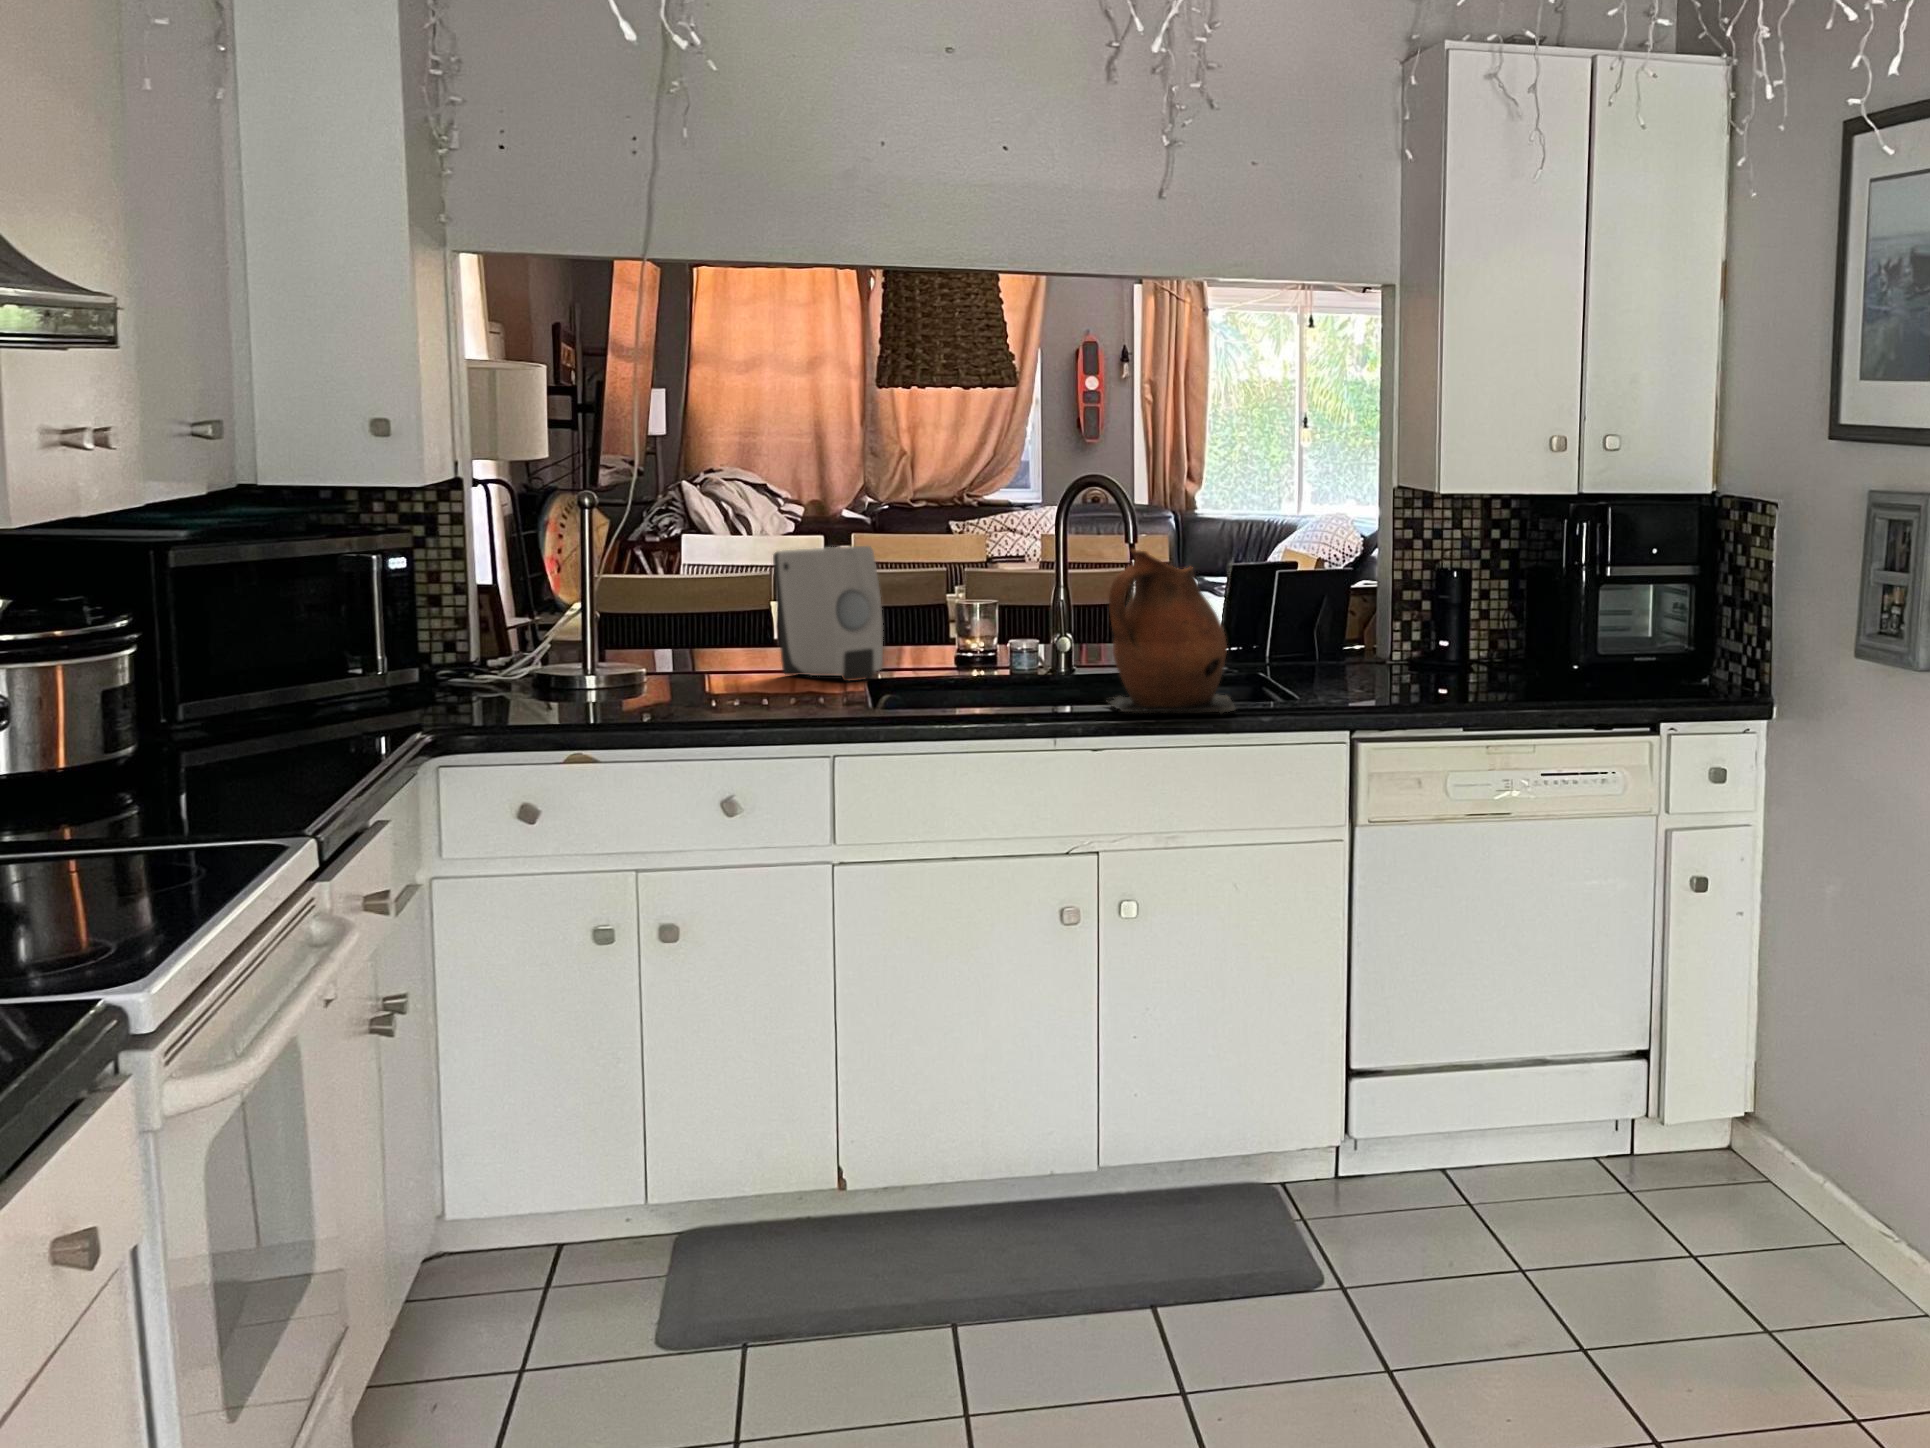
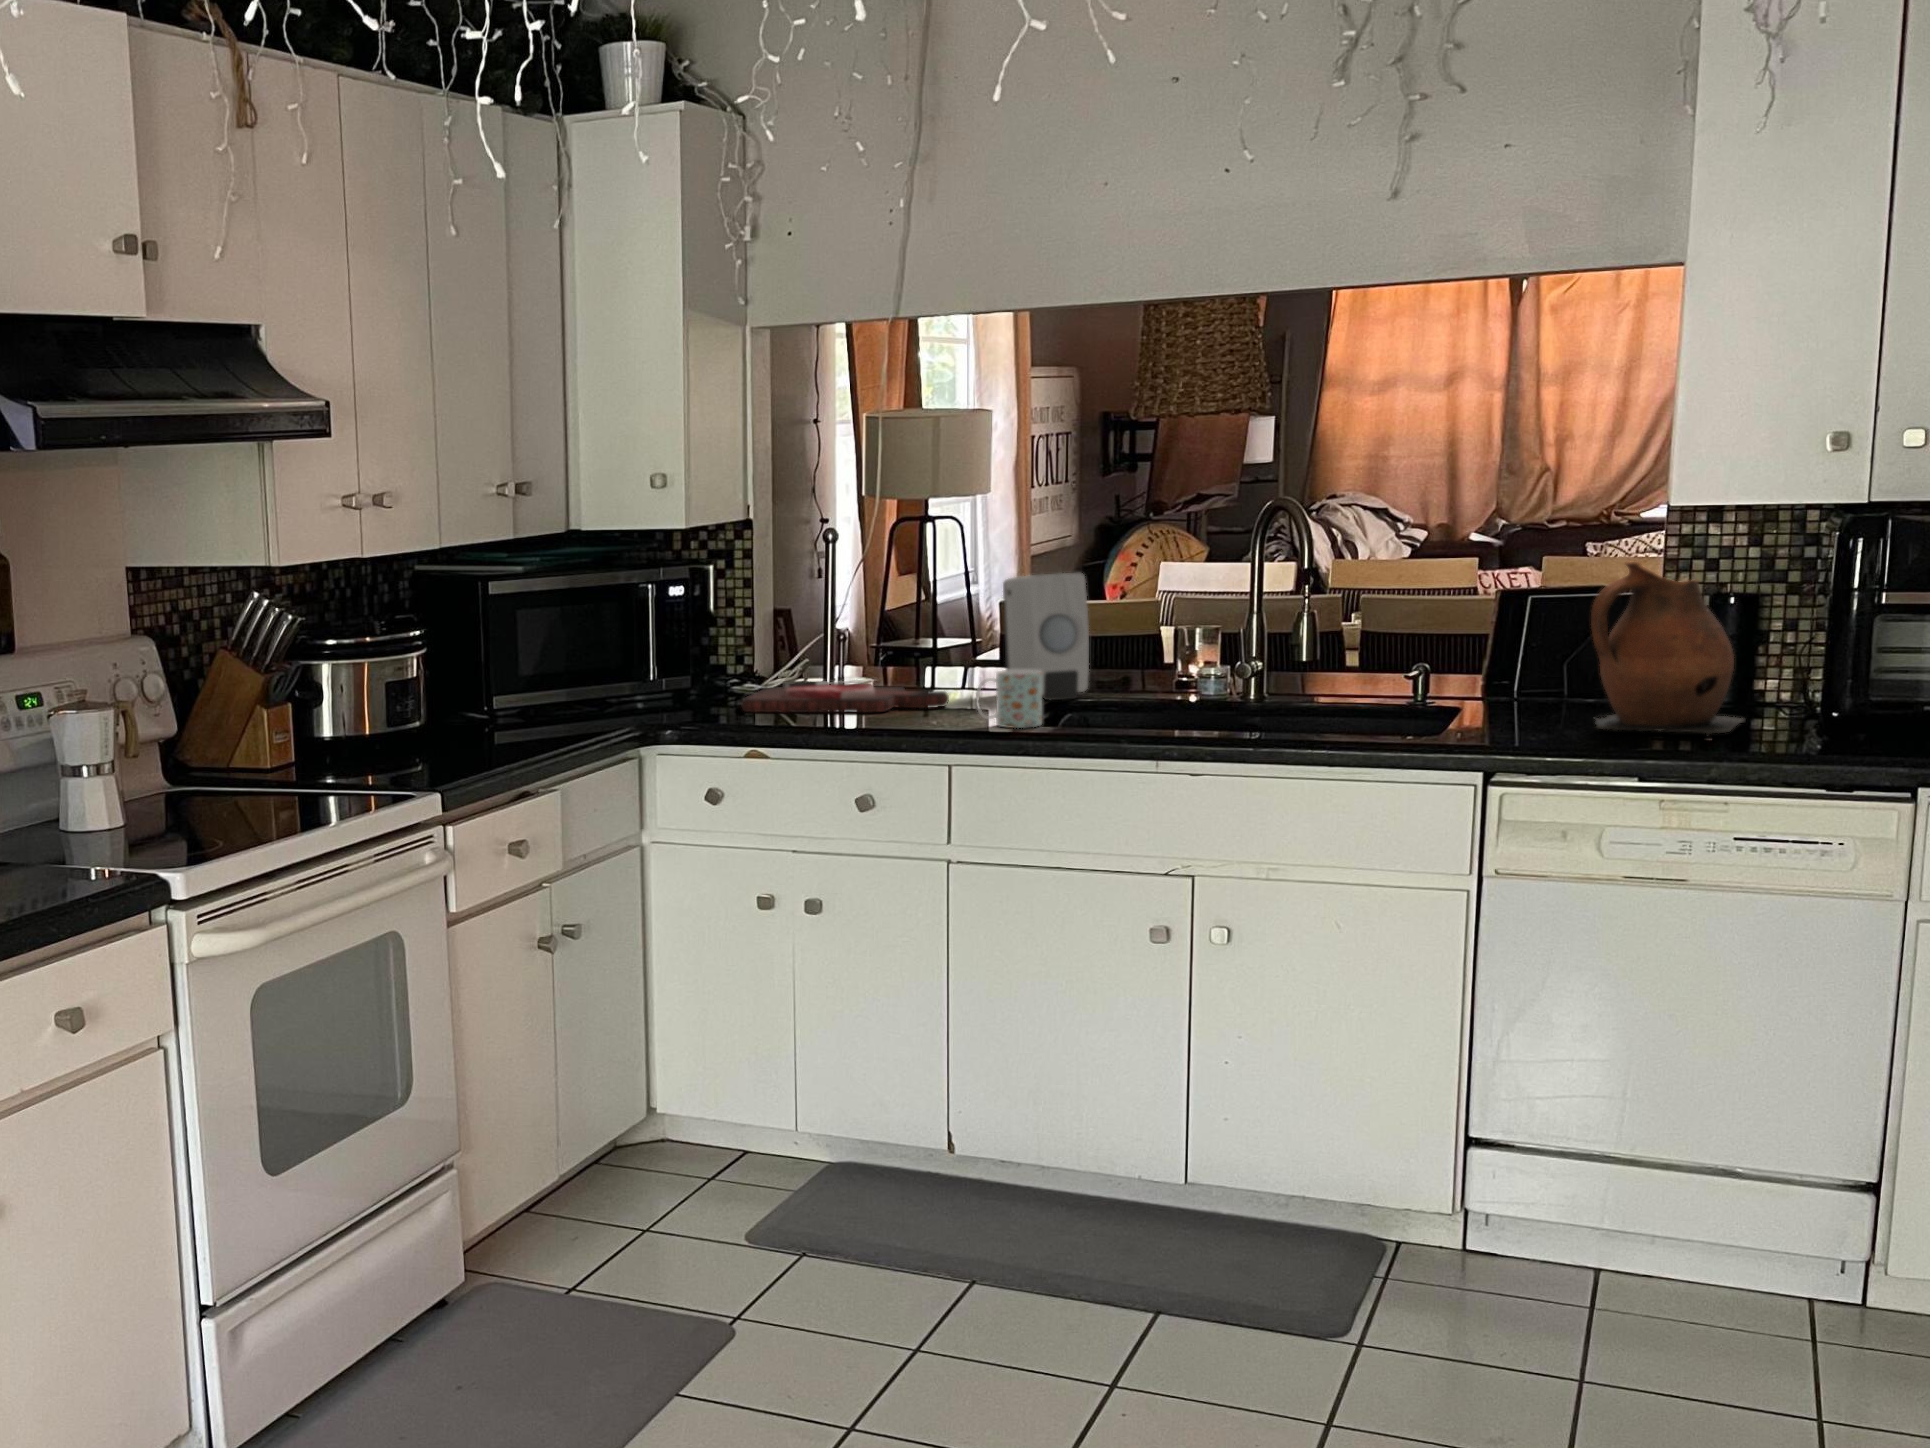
ceramic pitcher: present [1109,550,1235,714] -> present [1591,561,1745,735]
mug: none [846,650,913,714] -> present [976,669,1042,728]
cutting board: none [513,666,759,710] -> present [742,680,949,712]

